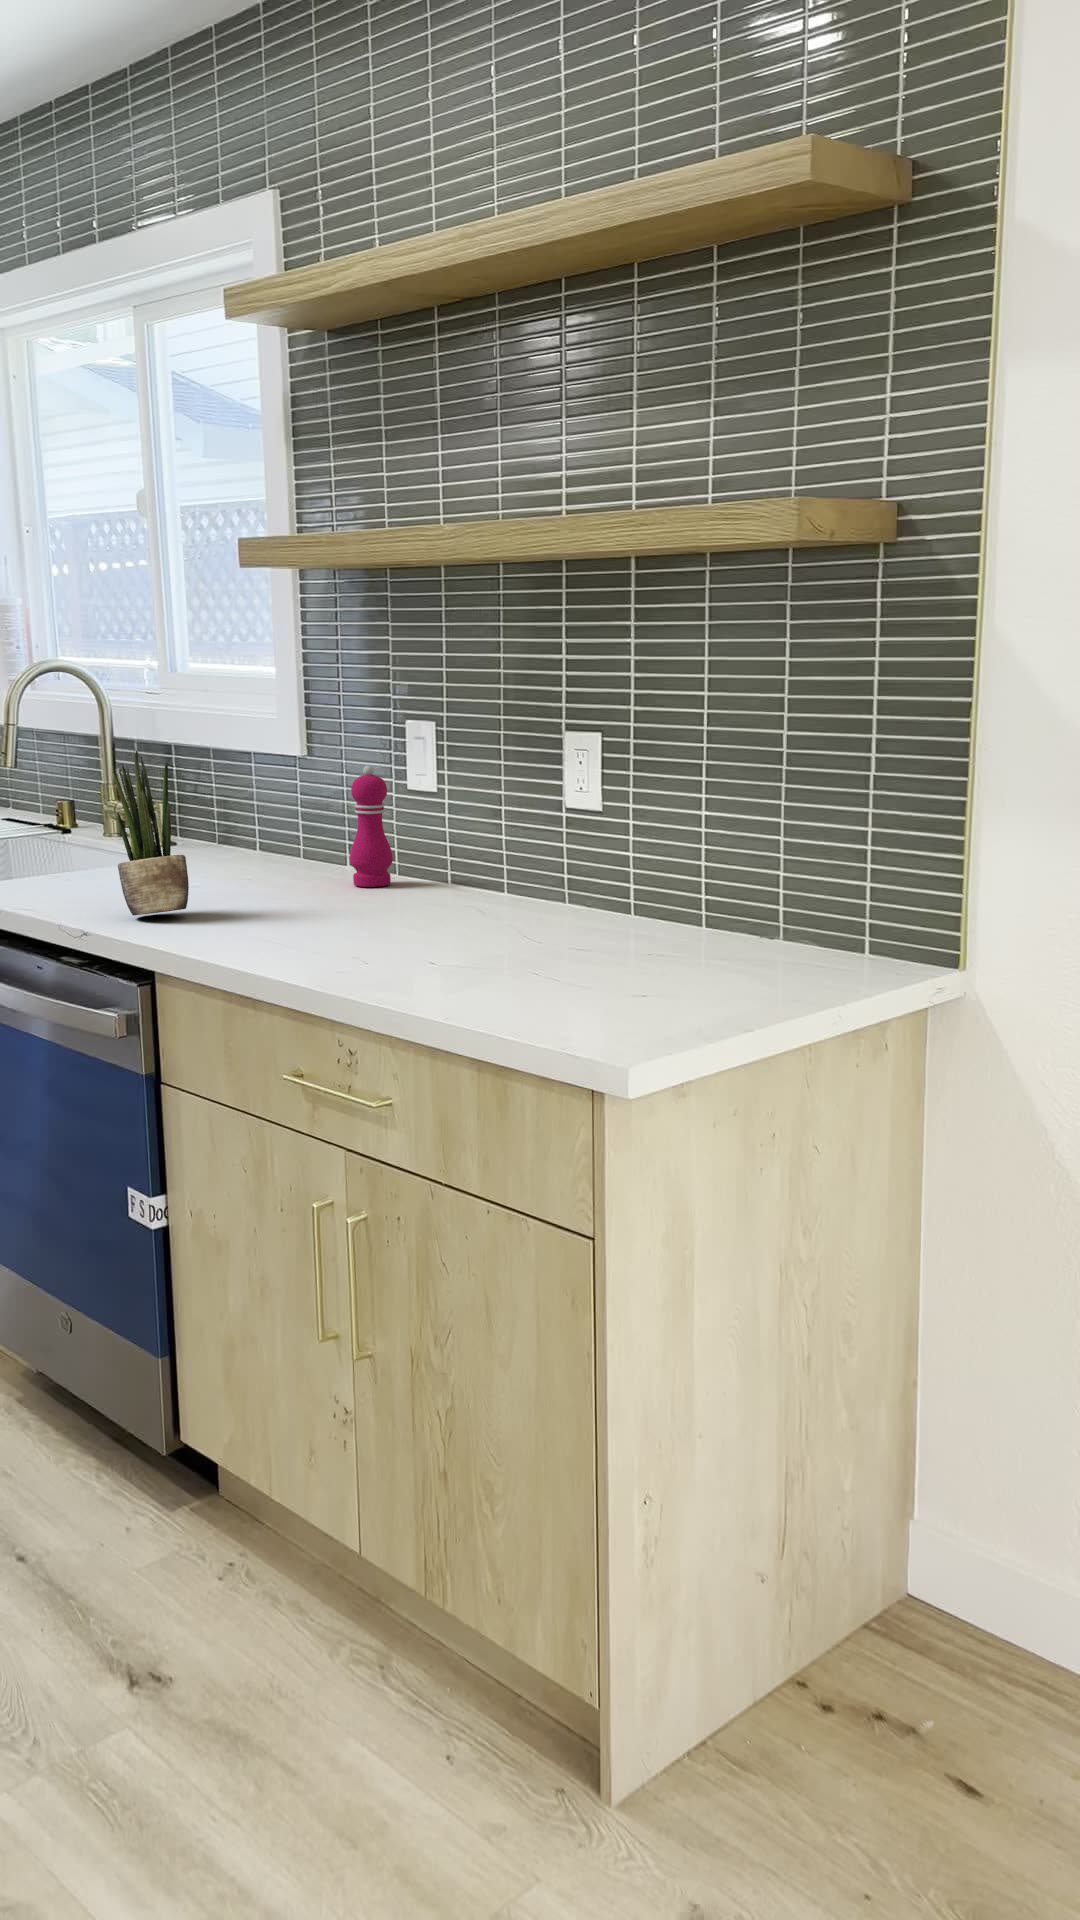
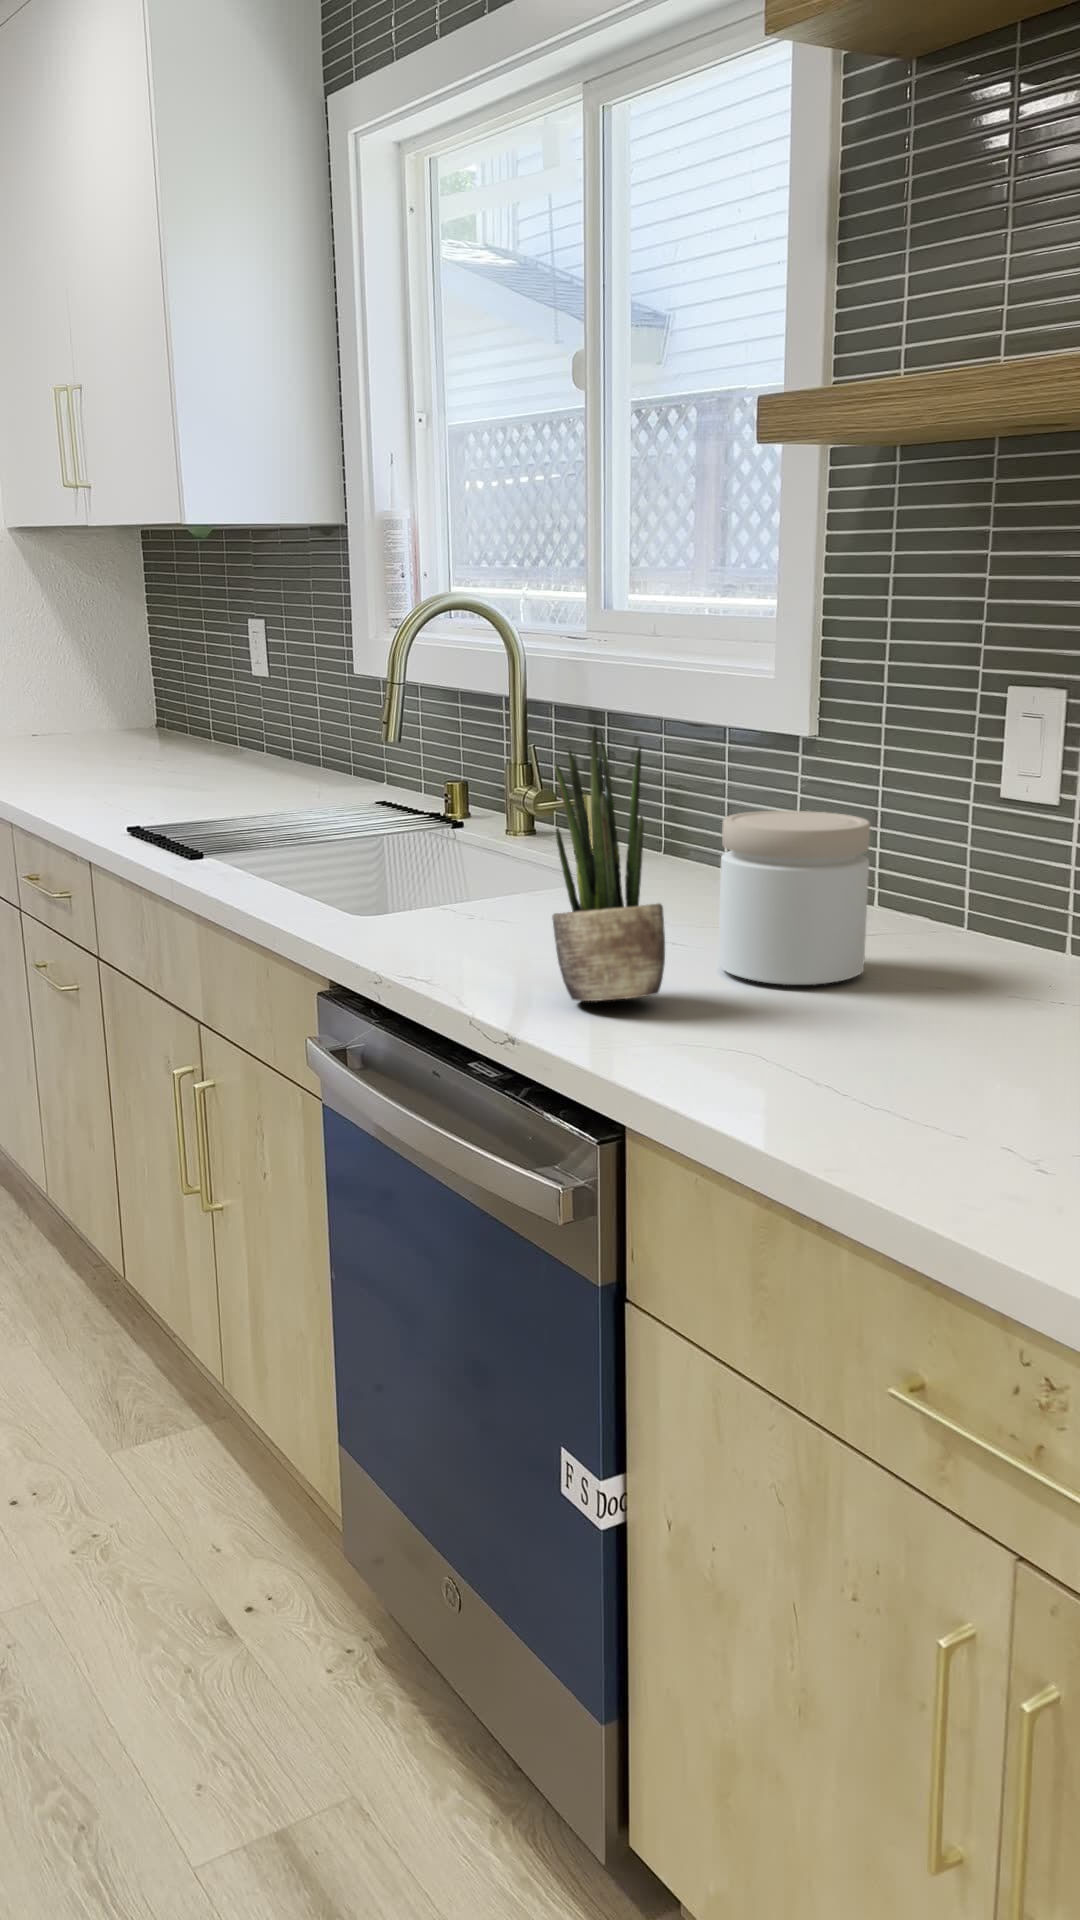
pepper mill: present [350,765,393,887] -> none [903,758,975,955]
jar: none [226,801,319,904] -> present [718,811,870,985]

